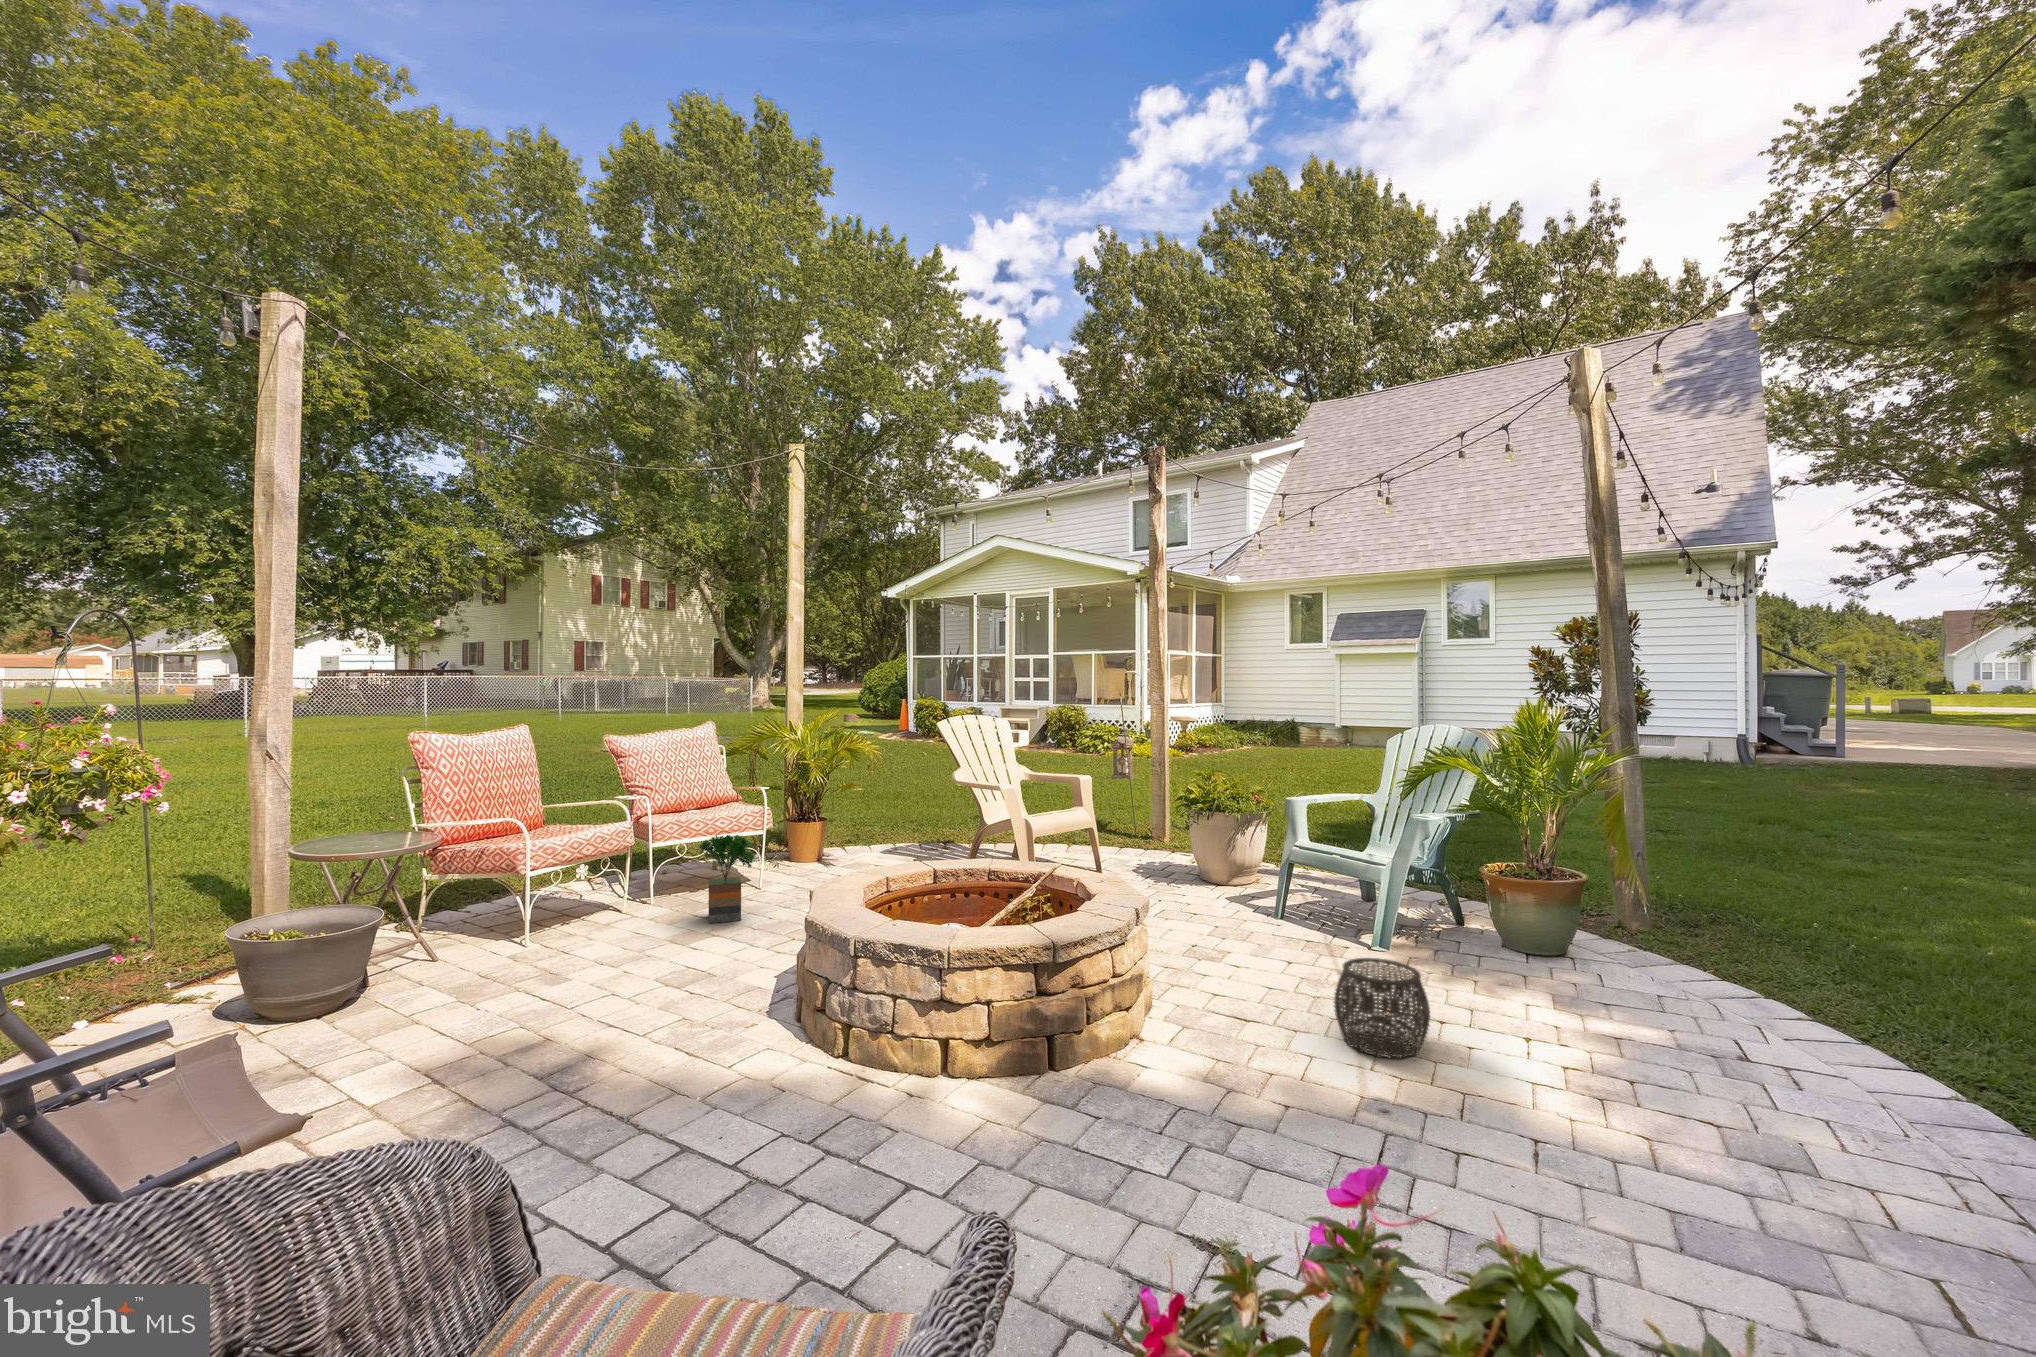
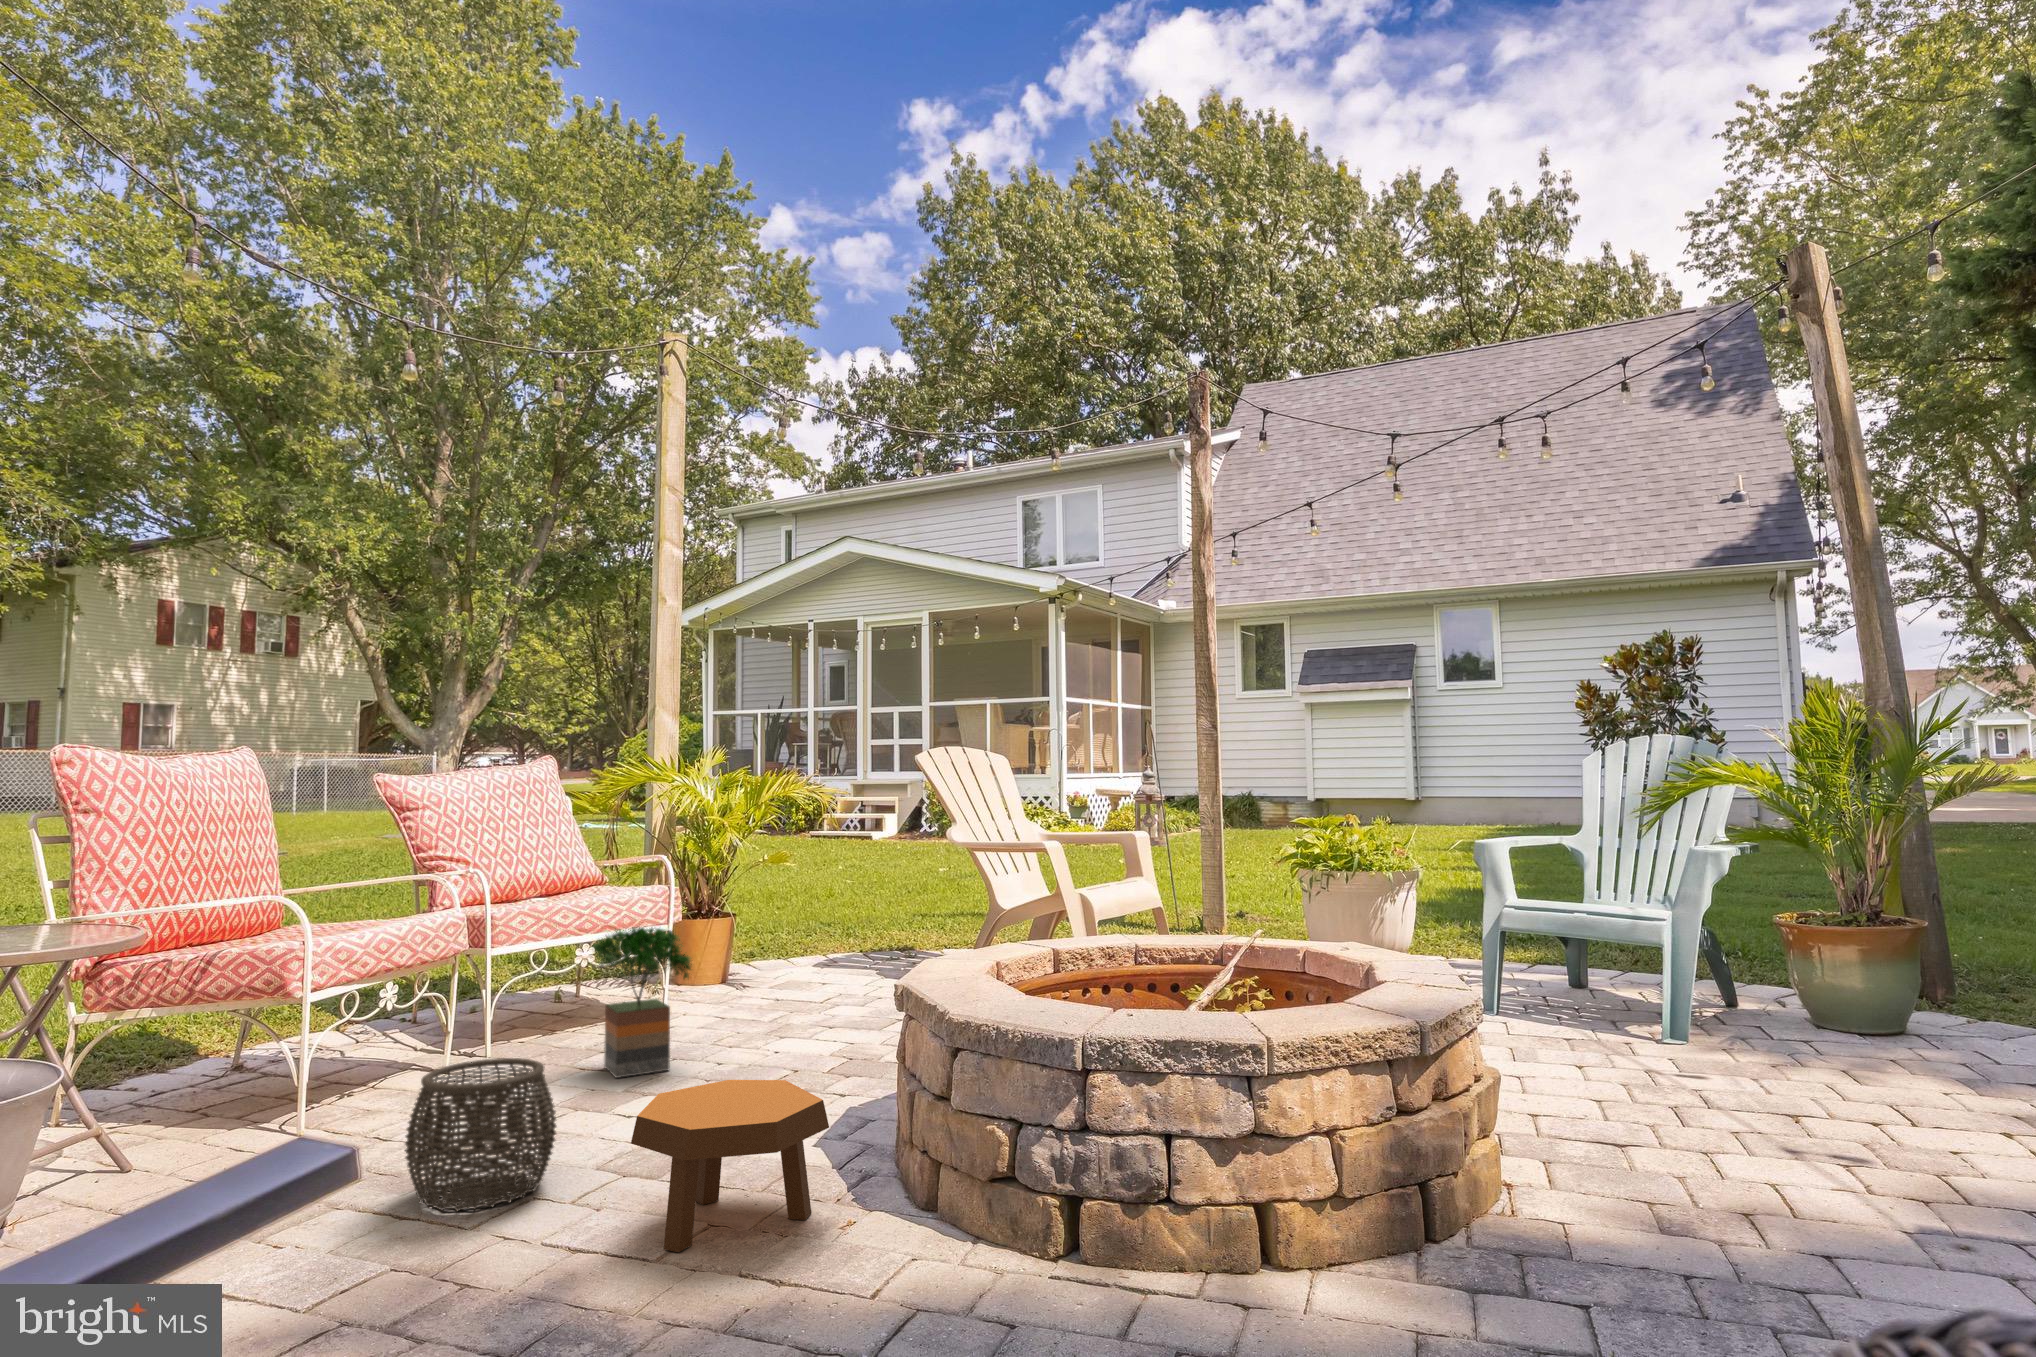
footstool: none [641,939,747,1033] -> present [631,1080,829,1252]
woven basket: present [1334,958,1430,1058] -> present [405,1058,557,1211]

